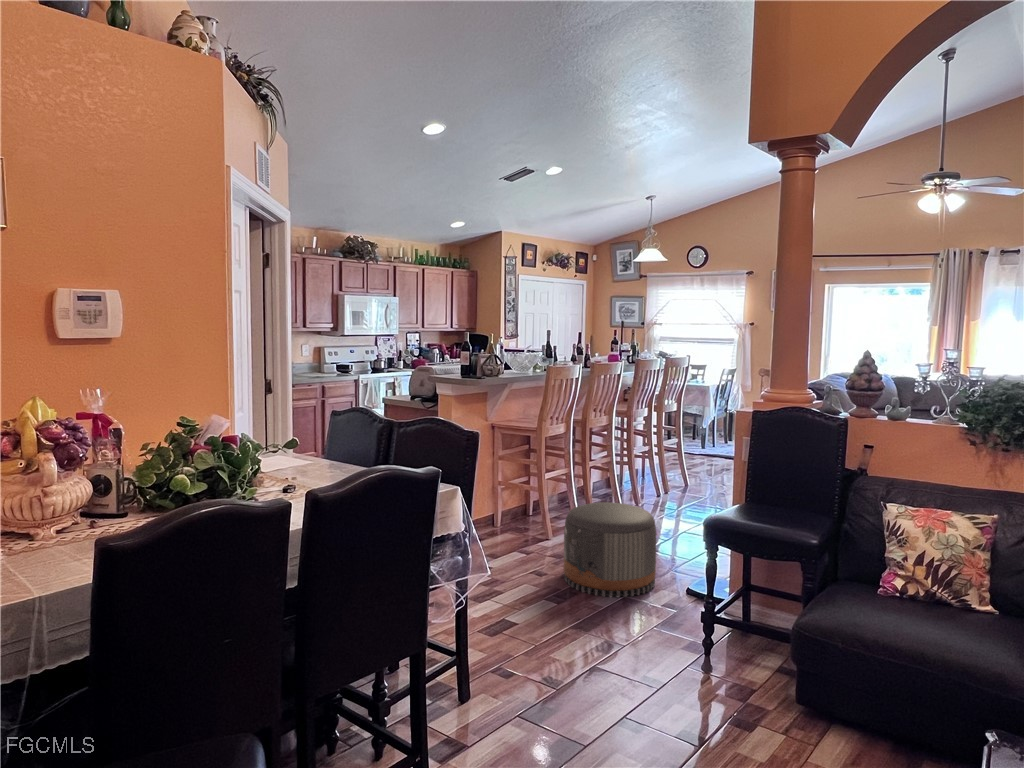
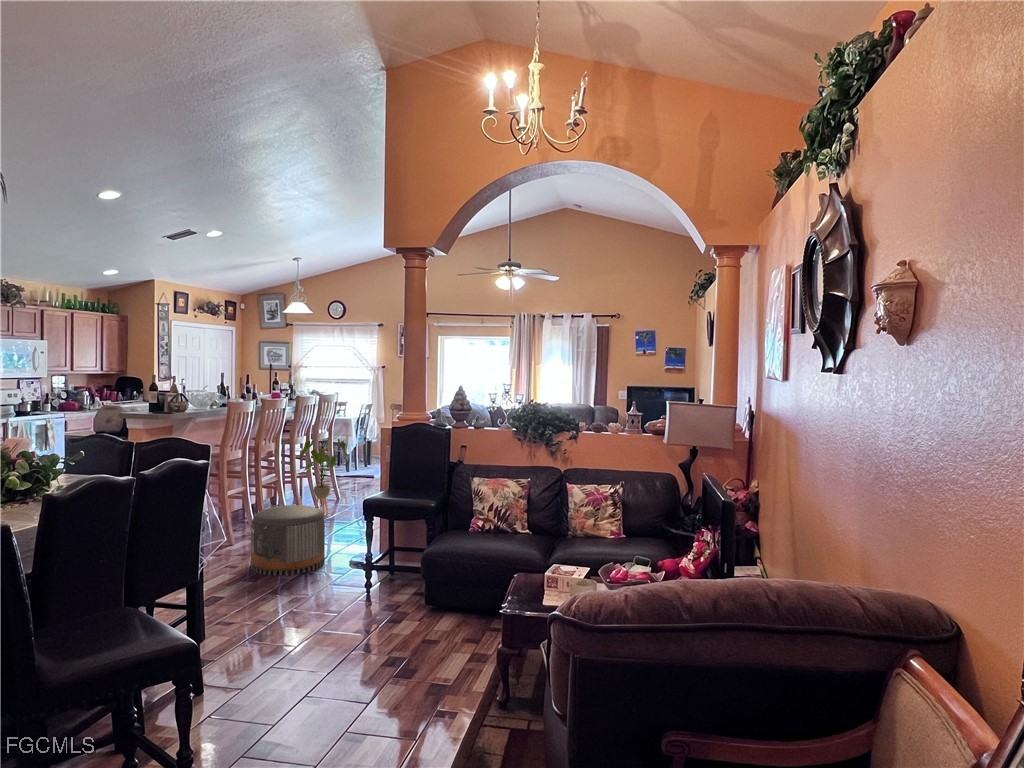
house plant: none [639,415,697,515] -> present [300,439,347,517]

